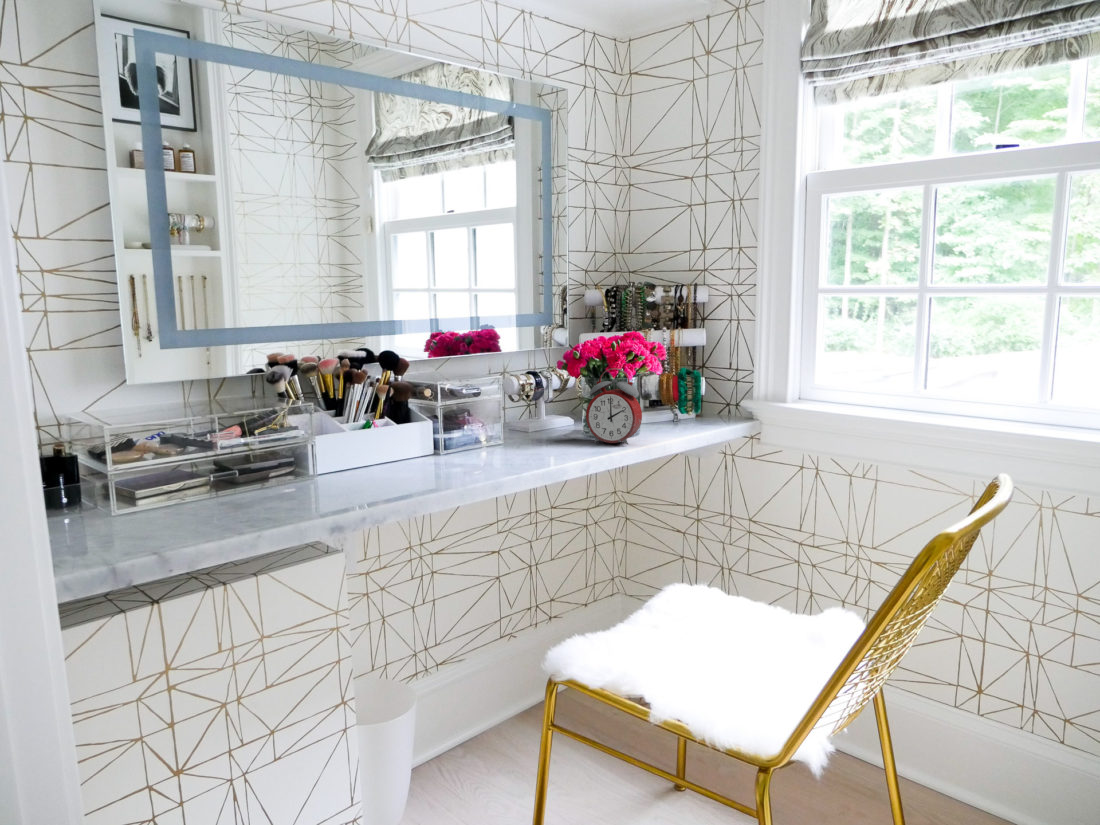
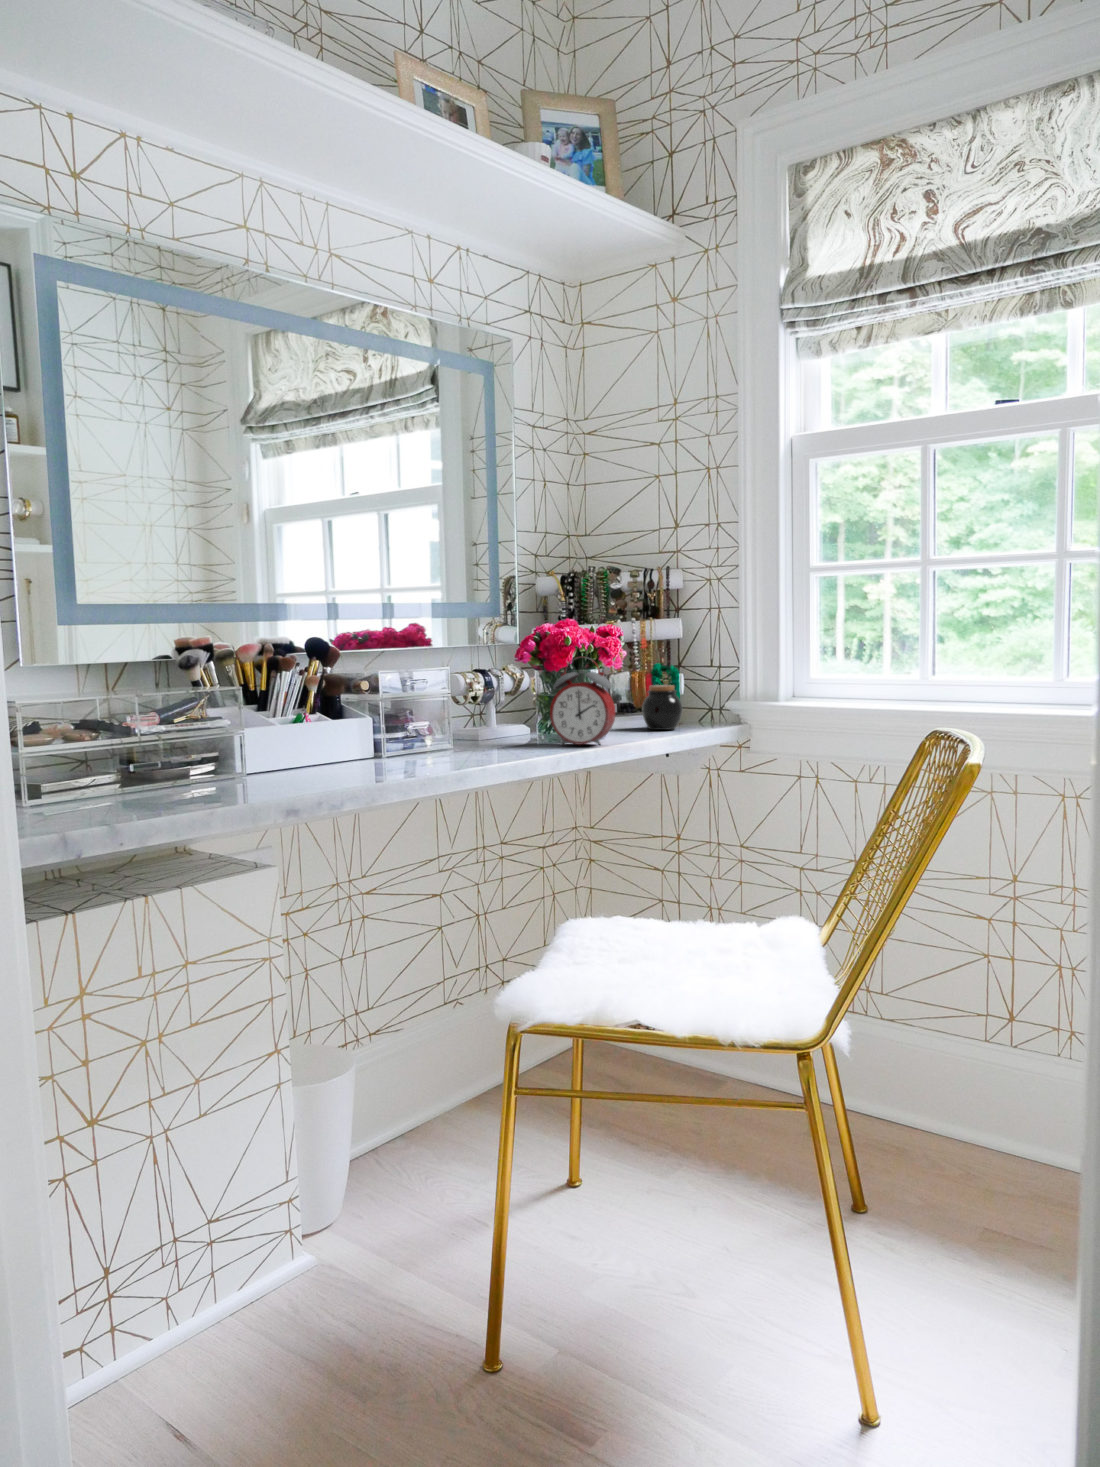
jar: none [669,386,703,424] -> present [642,685,682,730]

